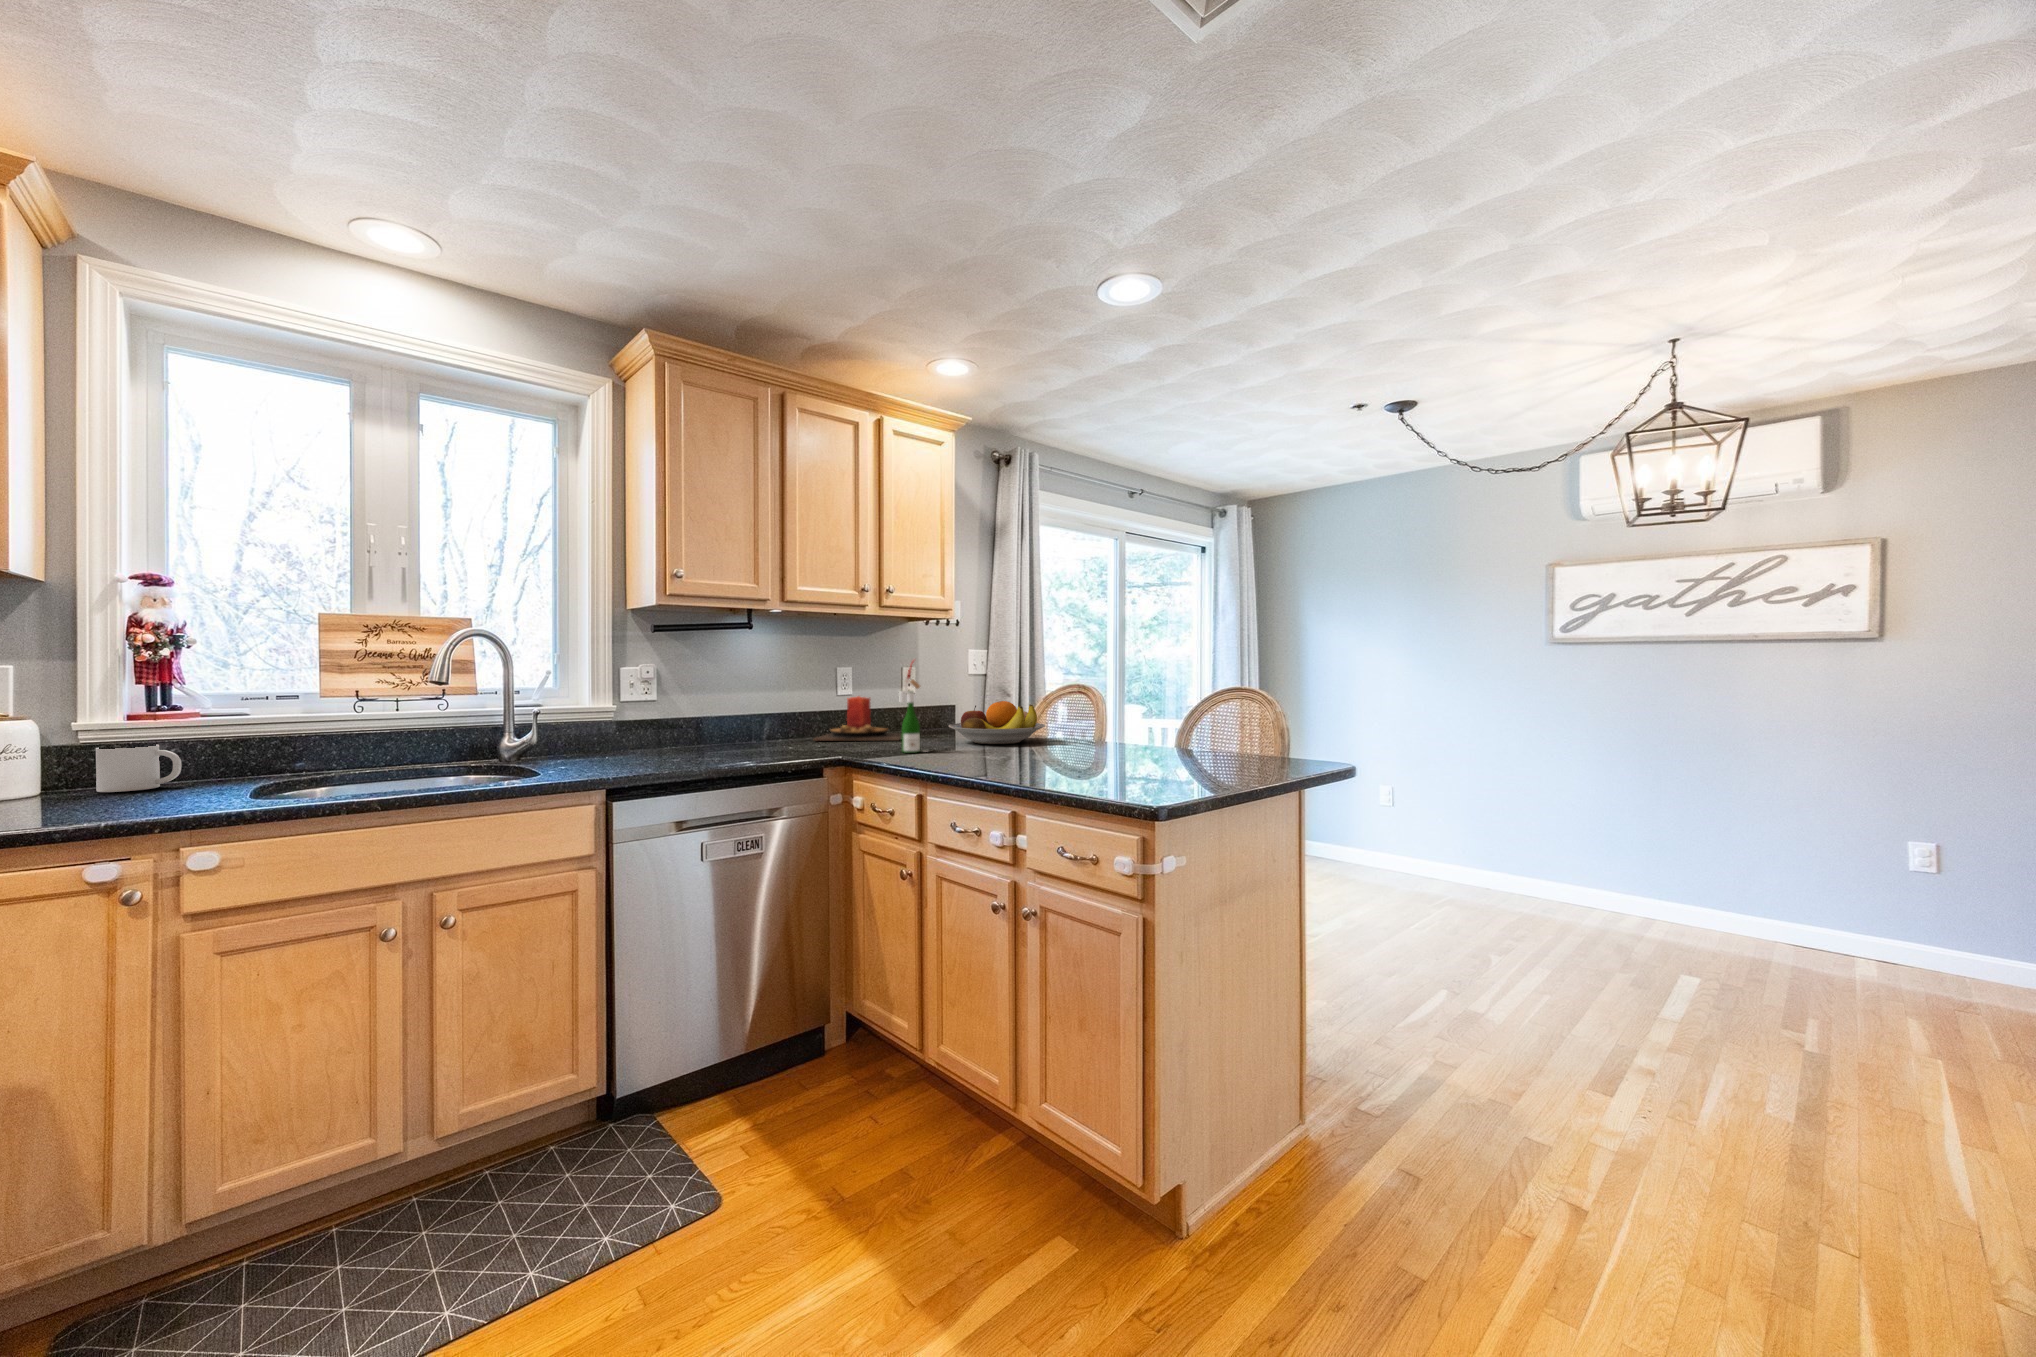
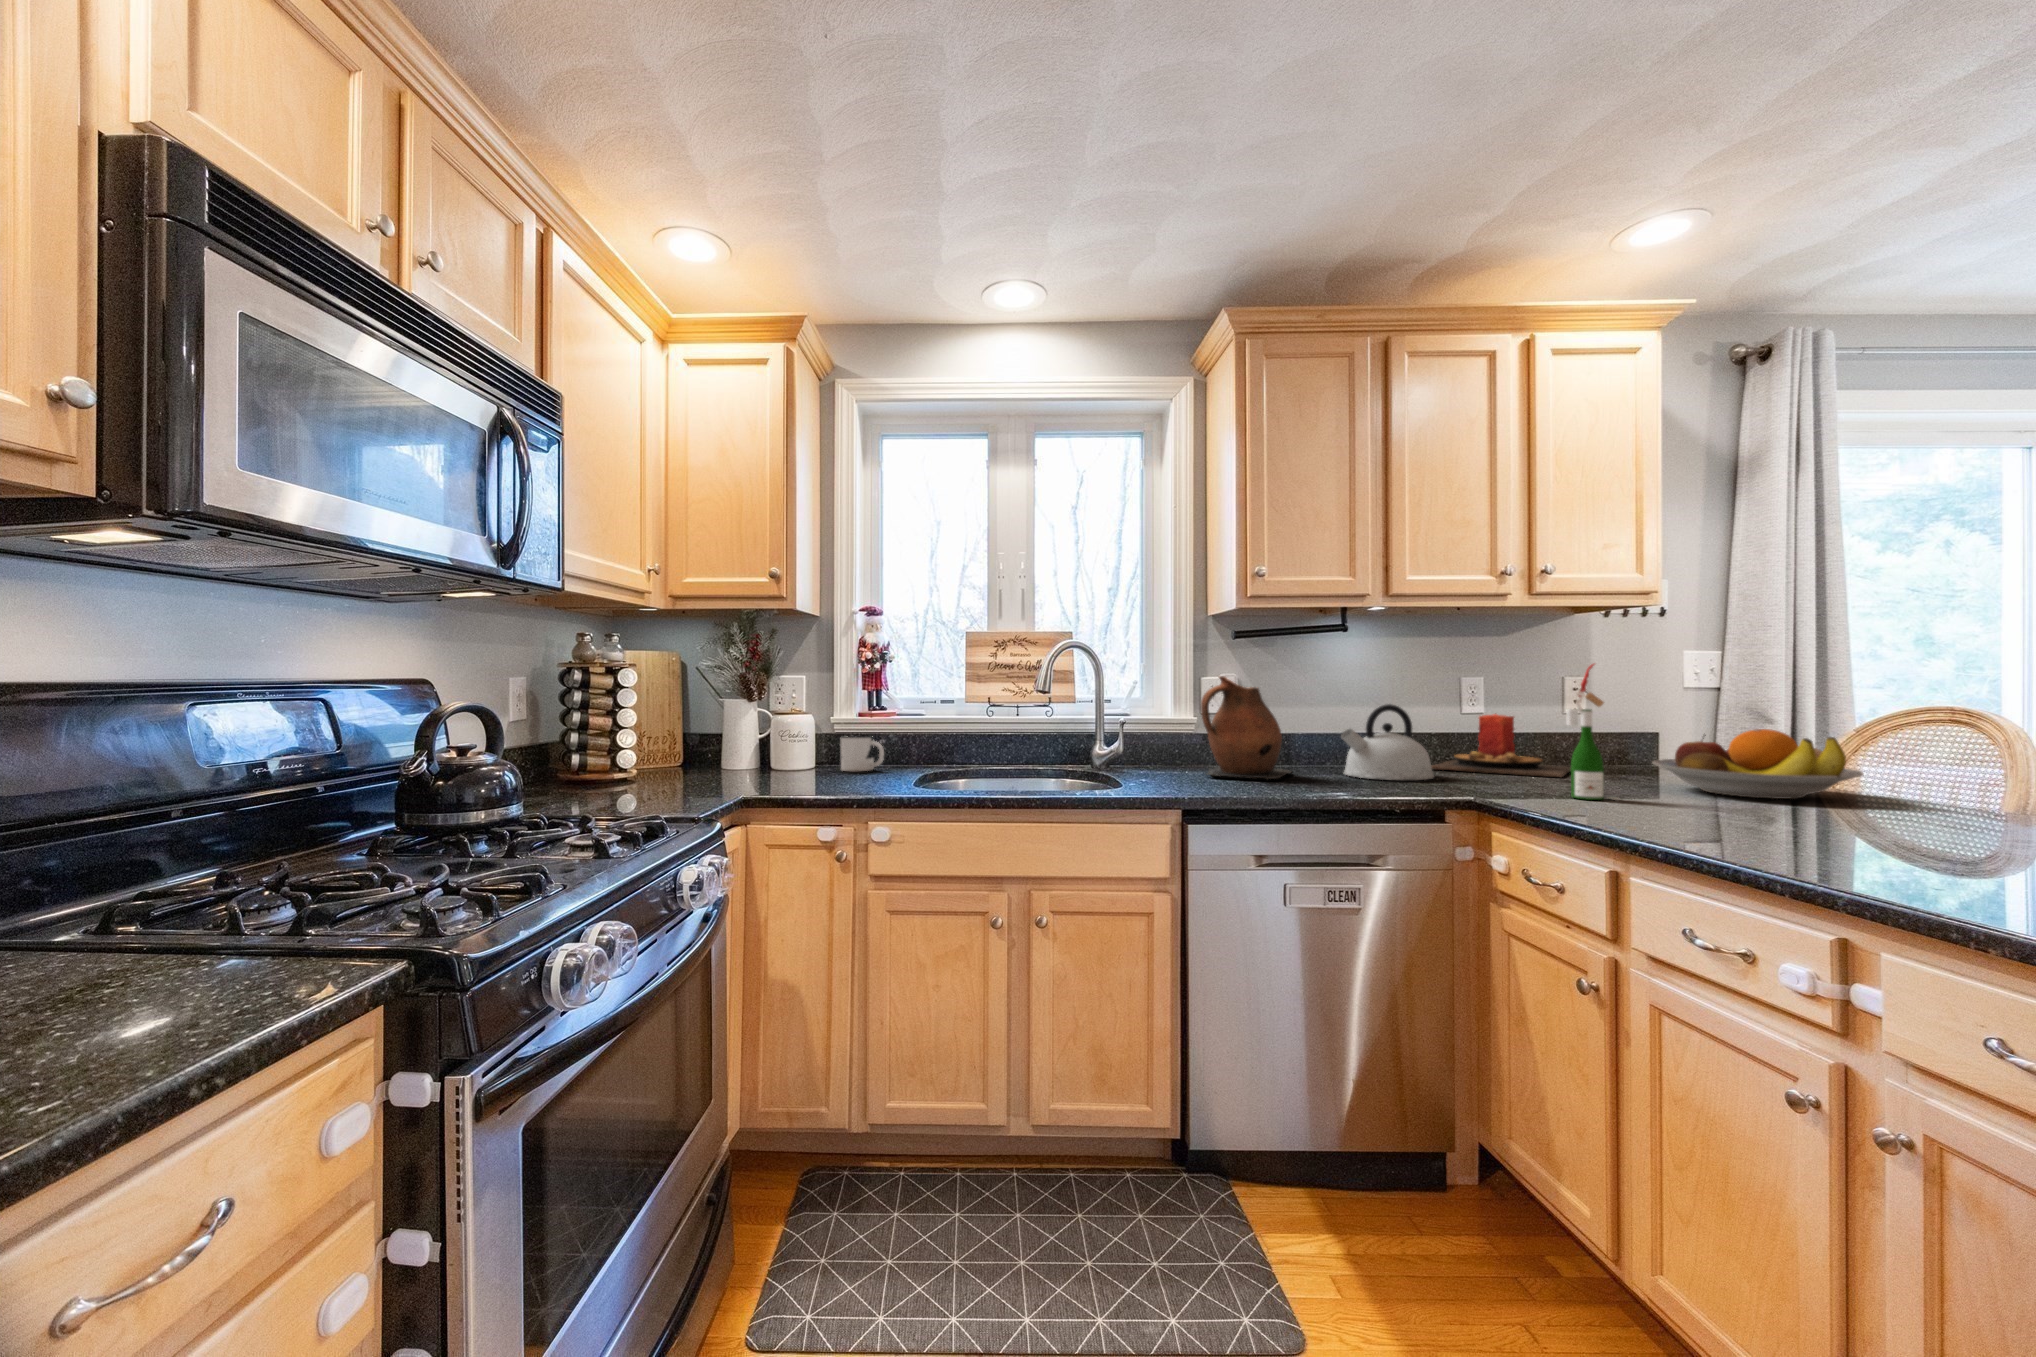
ceramic pitcher: none [618,667,704,759] -> present [1201,676,1291,780]
kettle: none [745,690,816,751] -> present [1341,704,1434,780]

